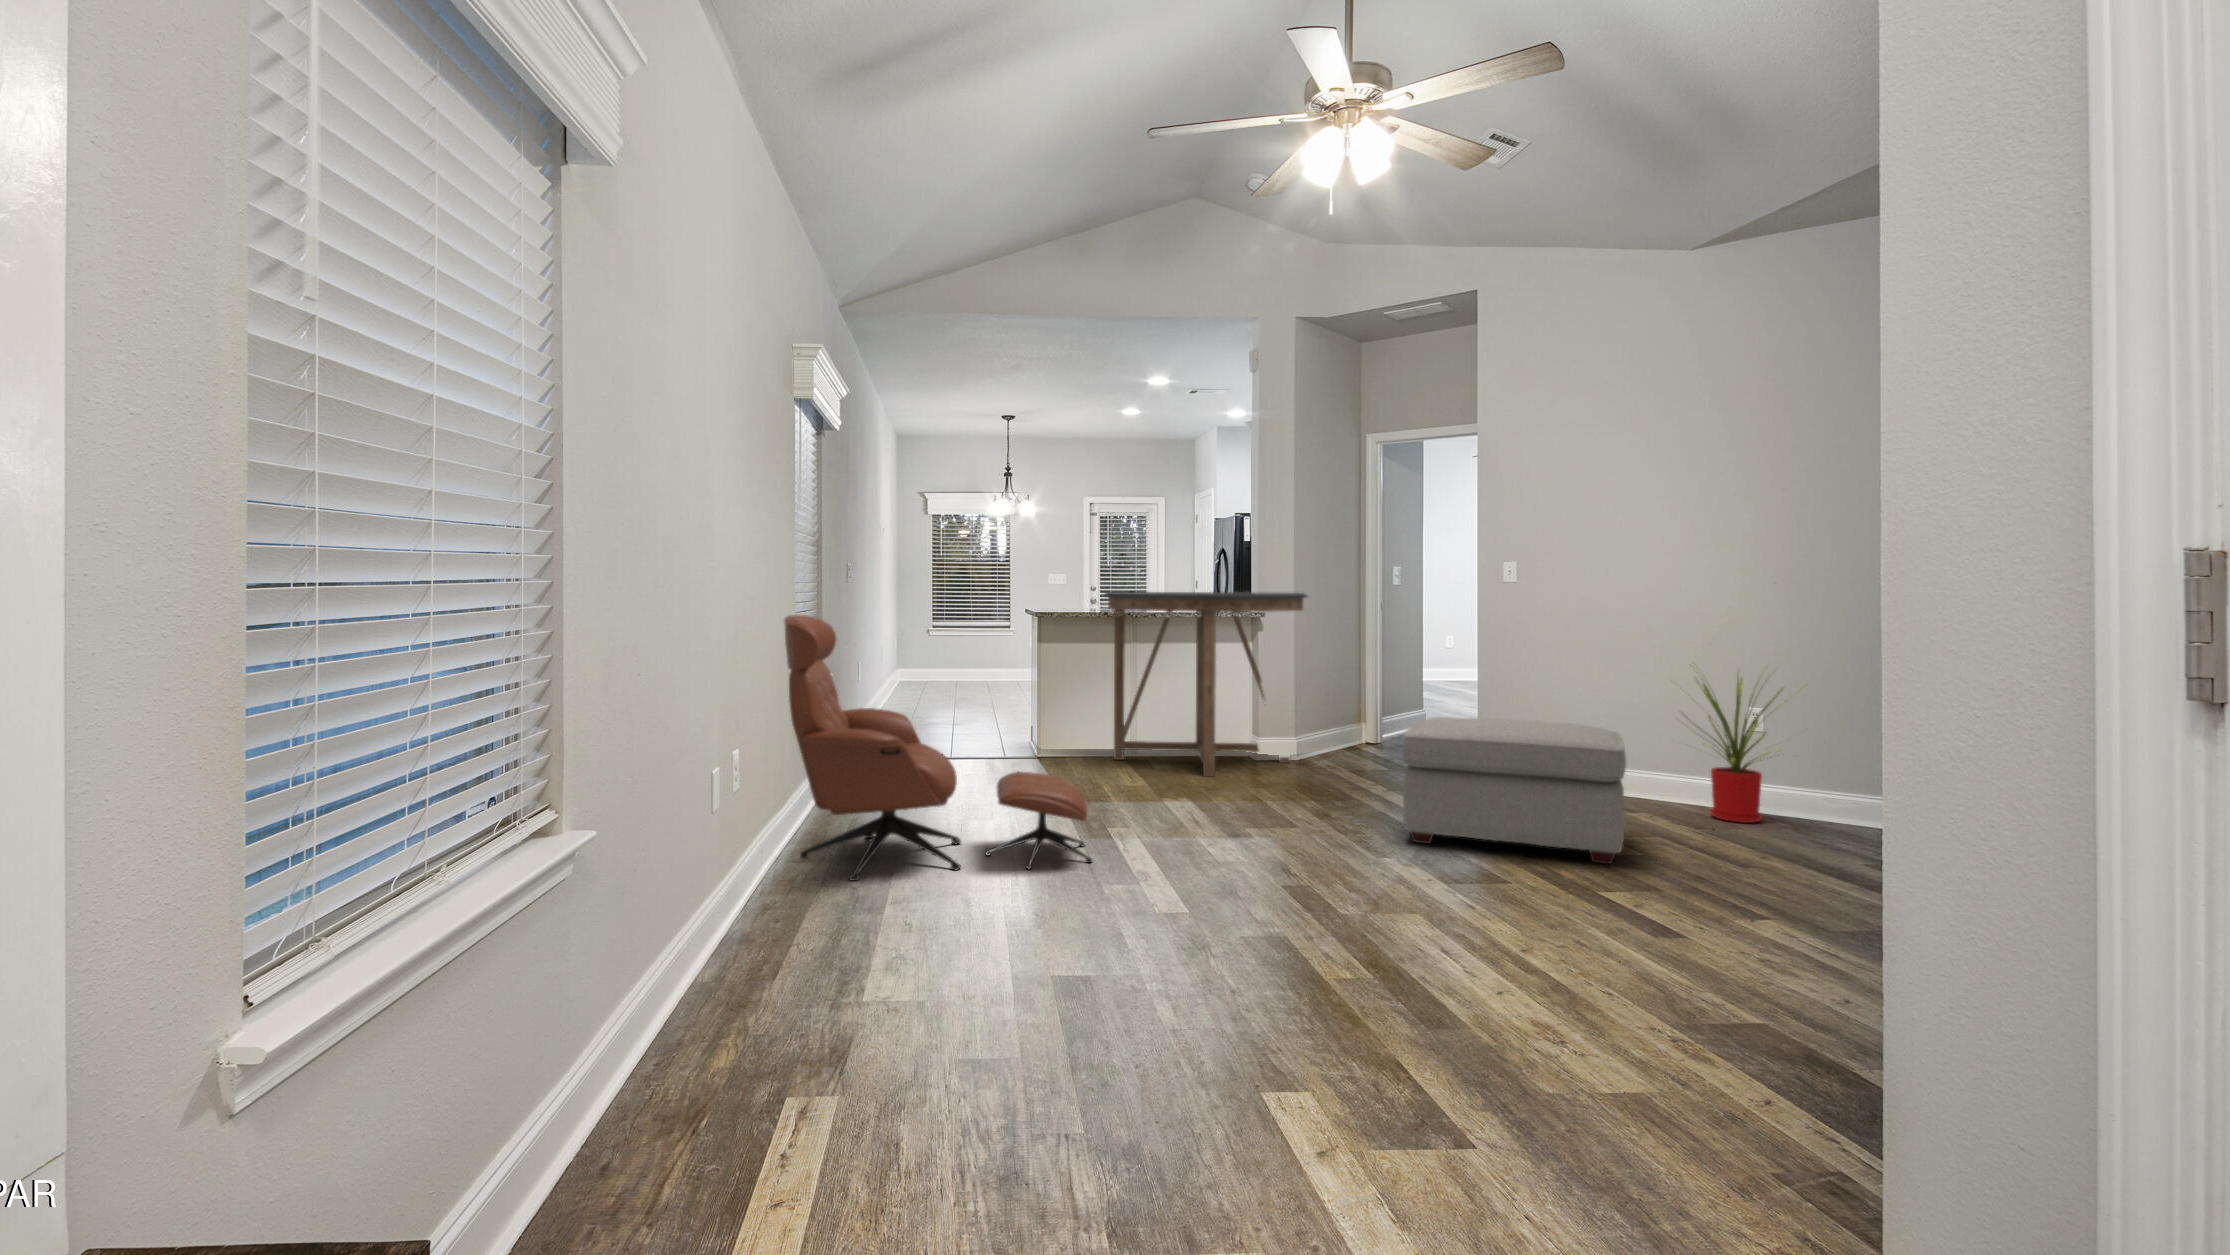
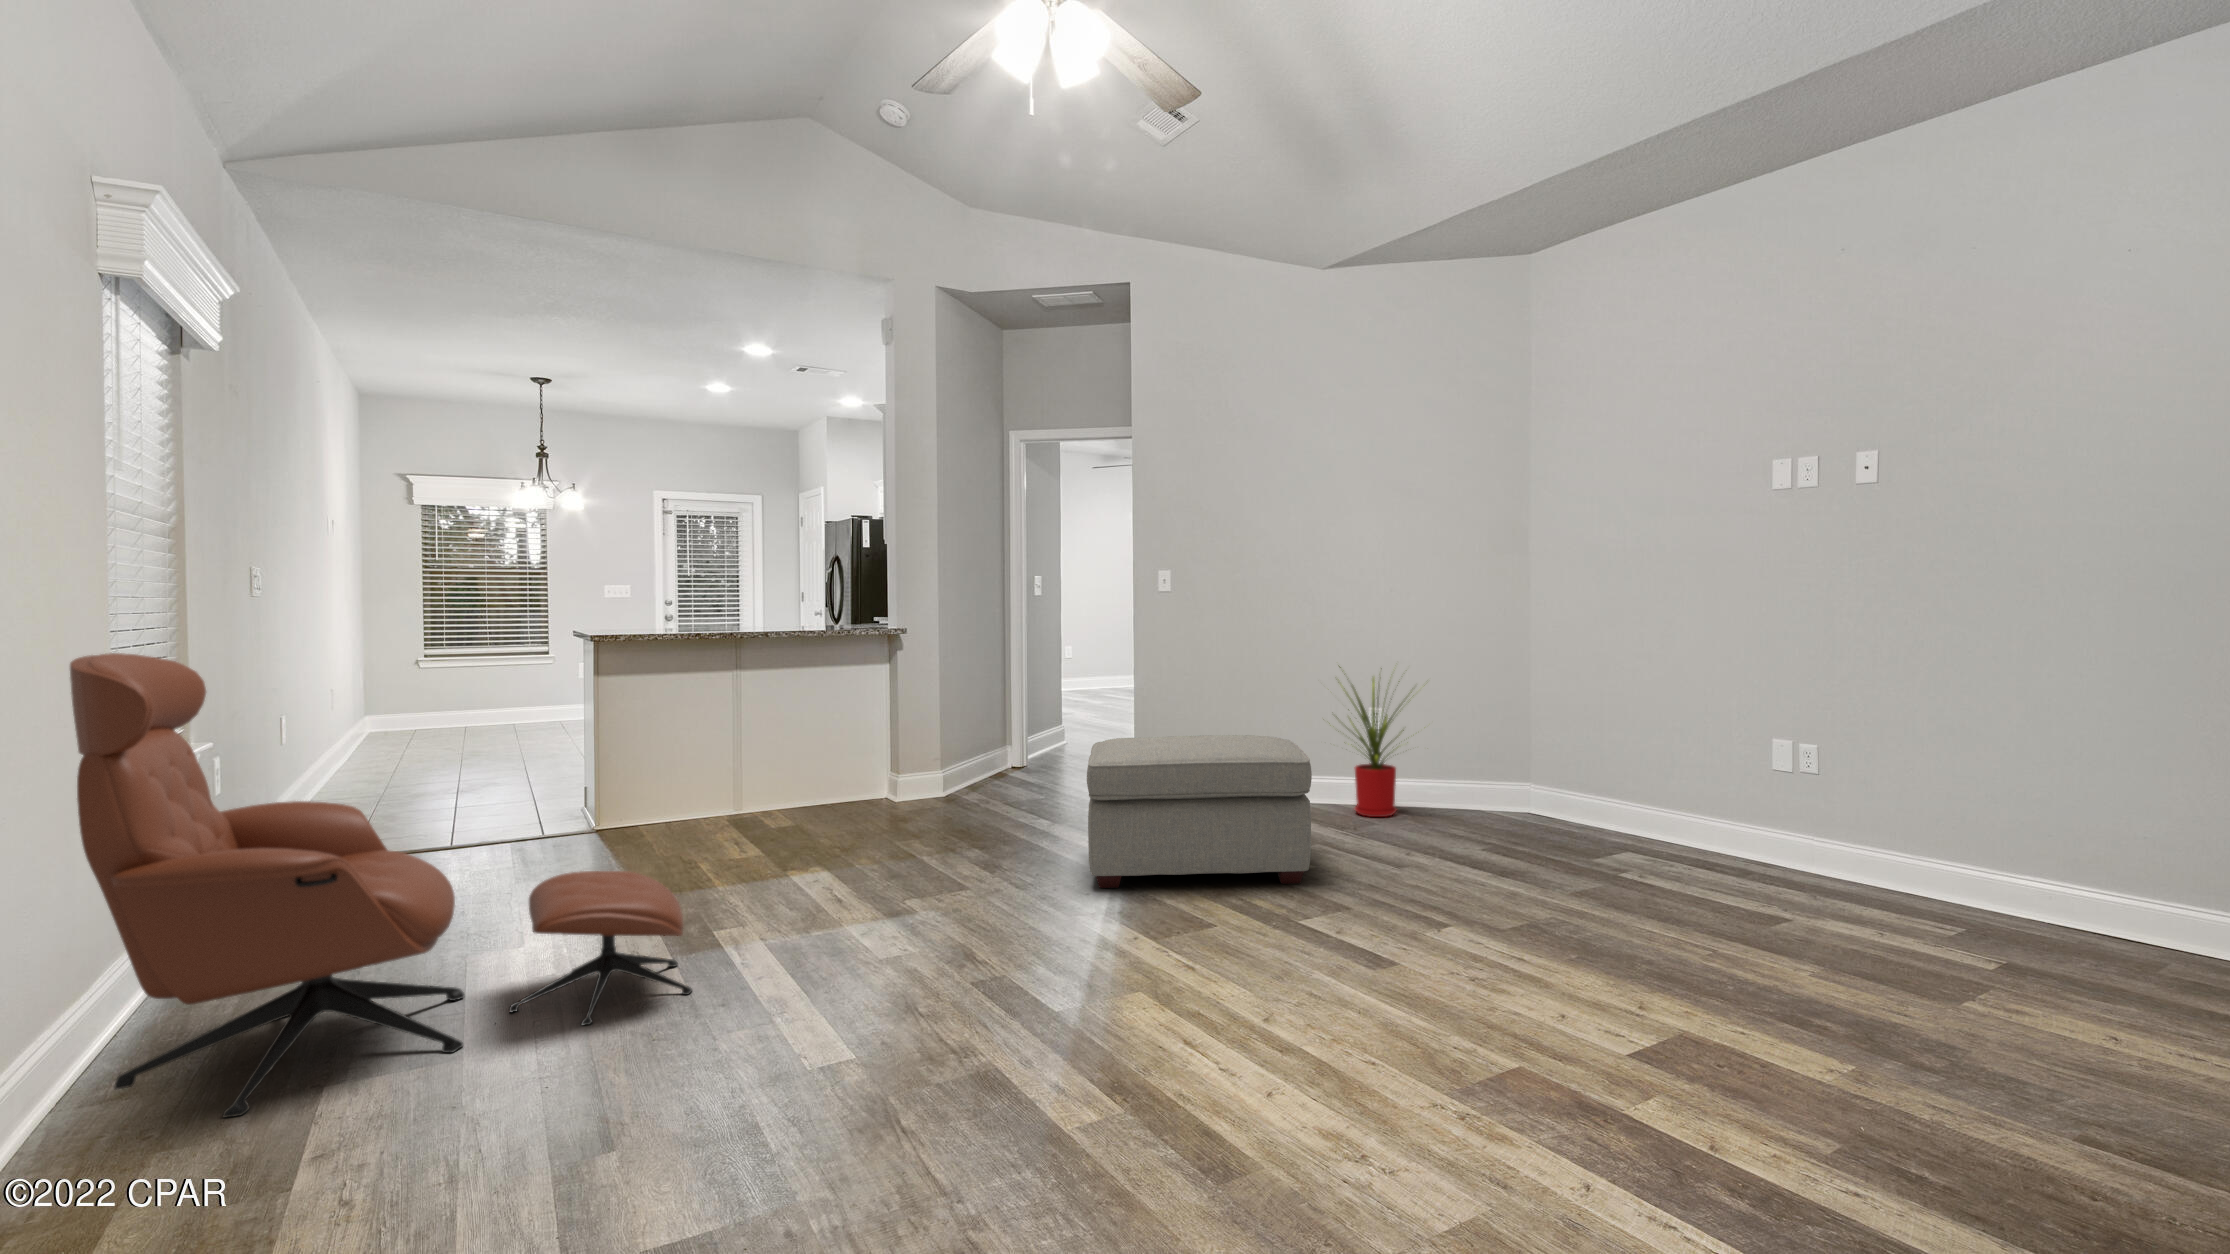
console table: present [1105,592,1307,777] -> none [692,602,954,832]

